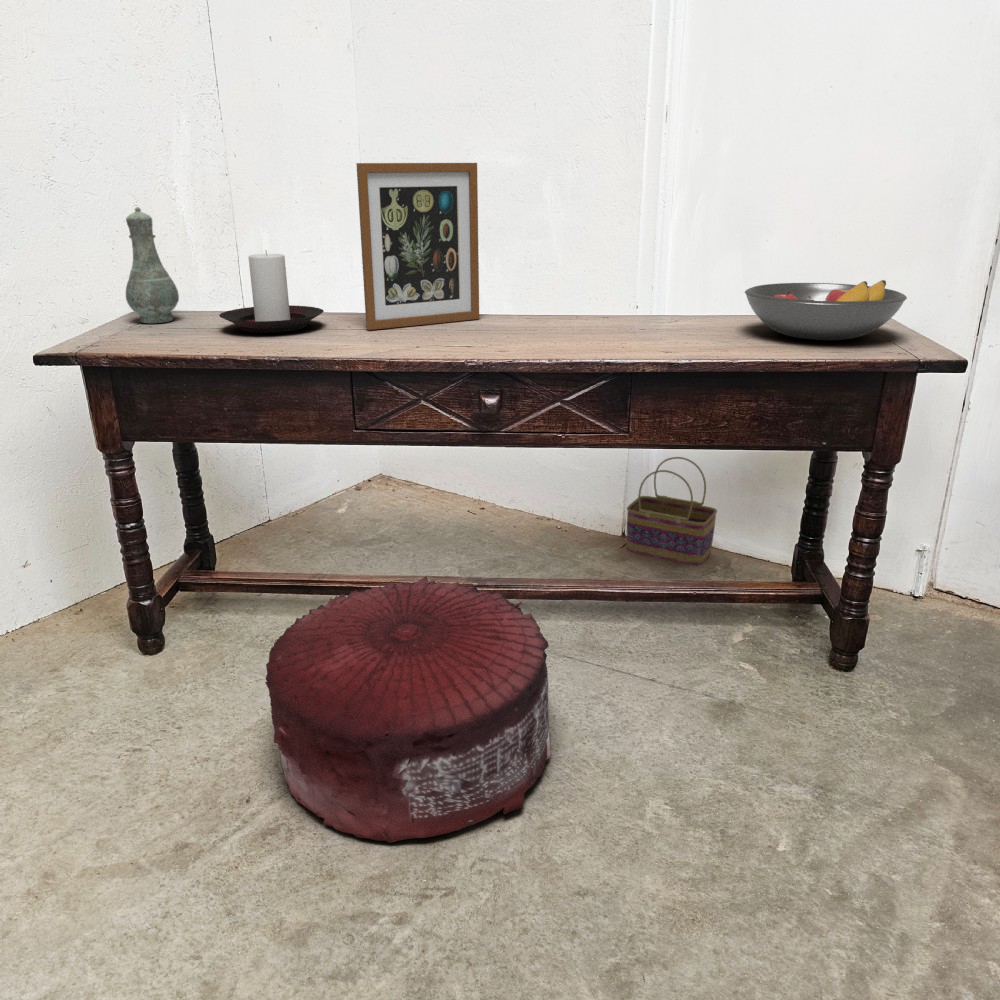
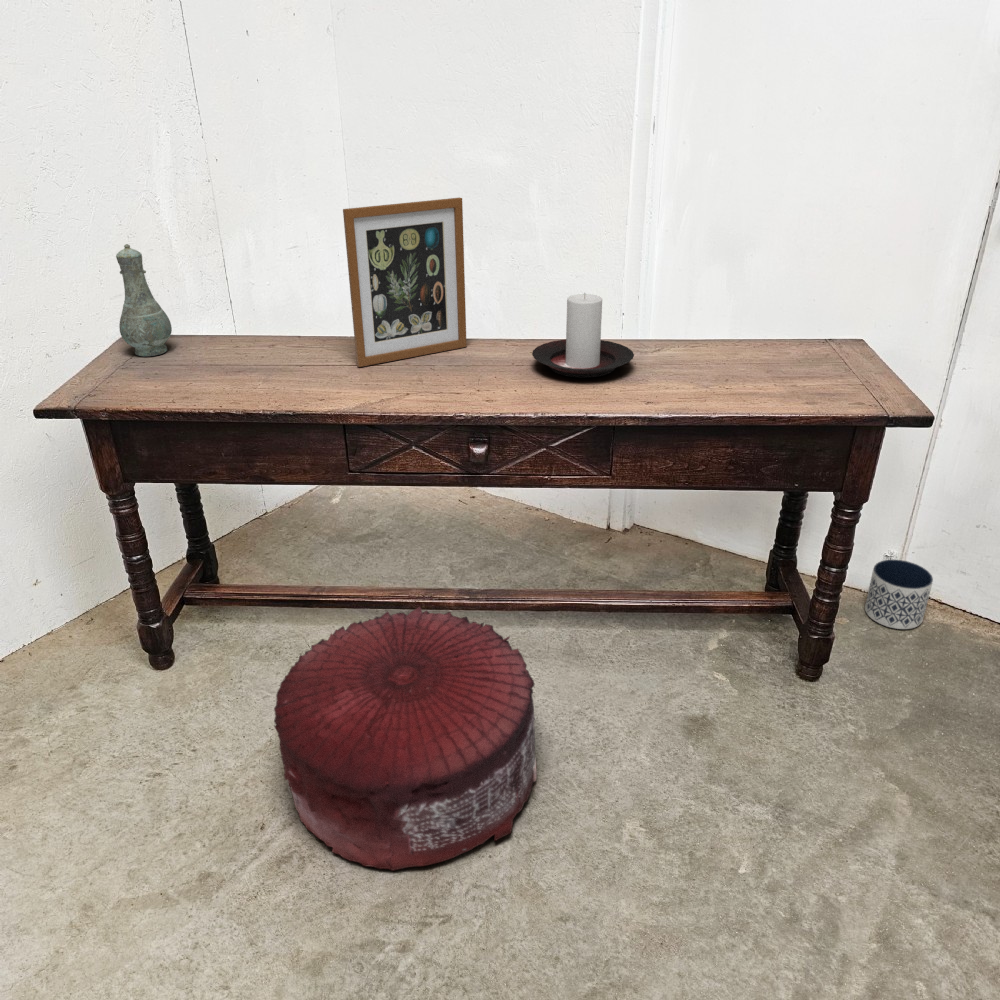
candle holder: present [219,252,324,333] -> present [532,294,634,378]
fruit bowl: present [745,280,907,340] -> none [723,316,878,384]
basket: present [627,457,717,565] -> none [611,457,698,563]
planter: none [899,554,971,625] -> present [865,560,933,629]

